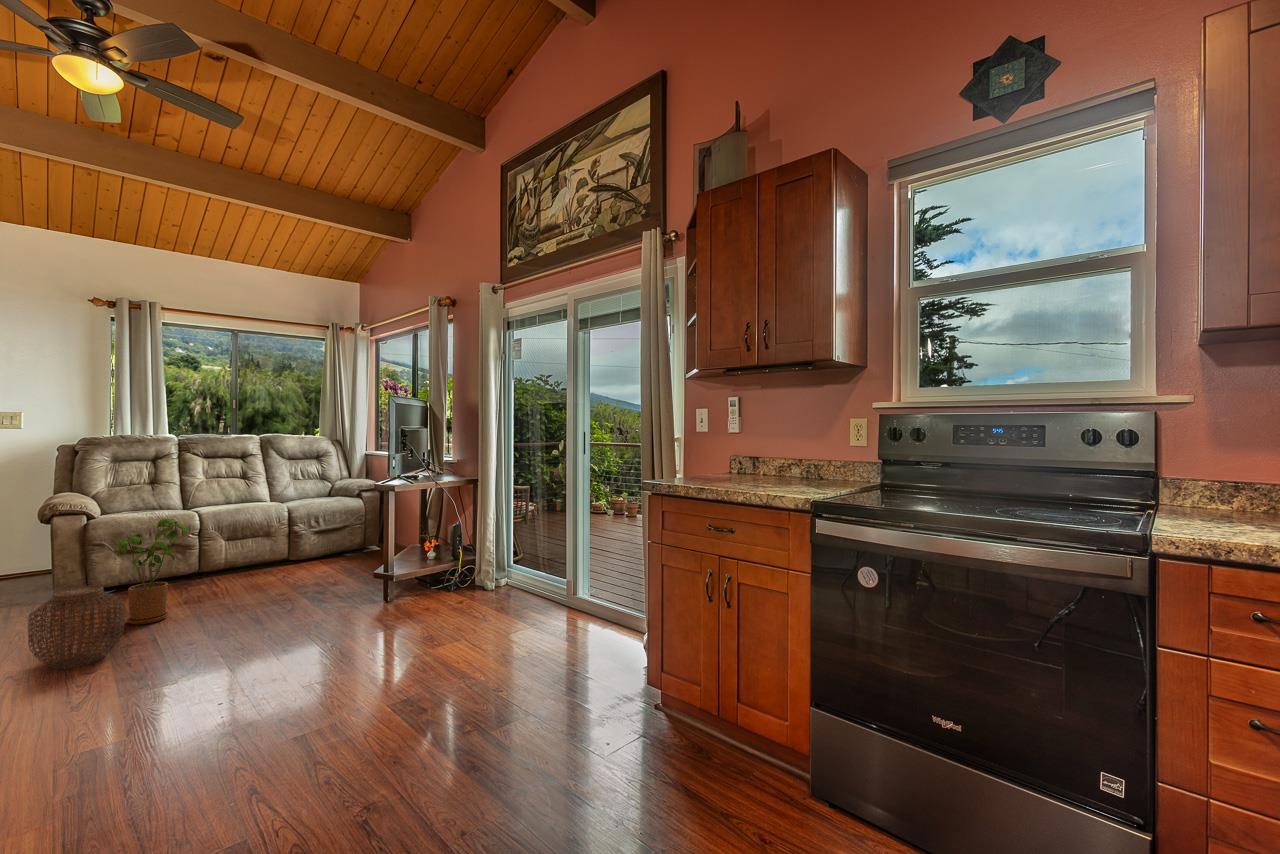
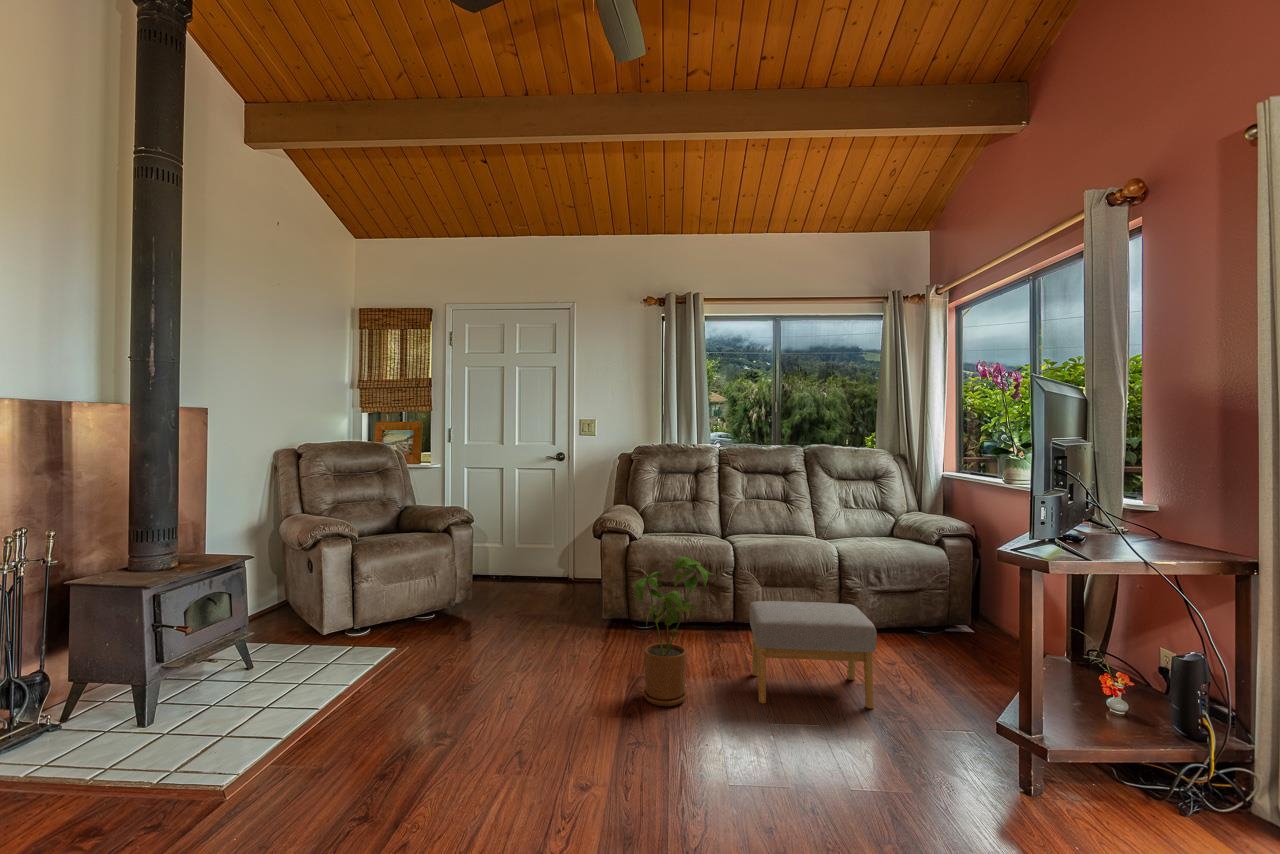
footstool: none [218,537,312,606] -> present [749,601,876,708]
woven basket: present [28,586,125,669] -> none [520,650,620,777]

